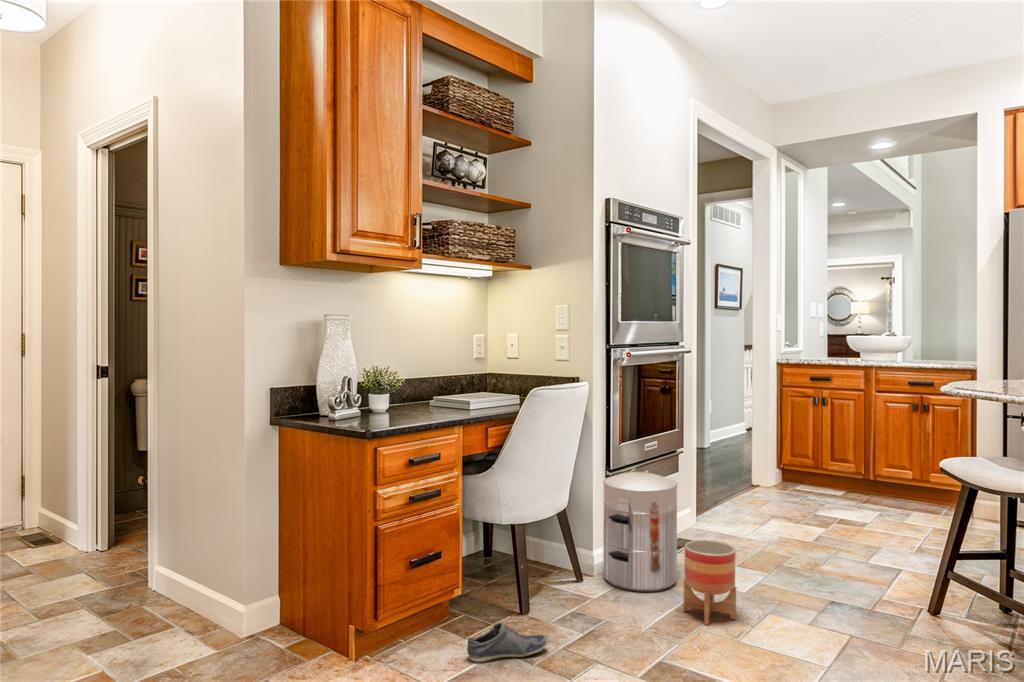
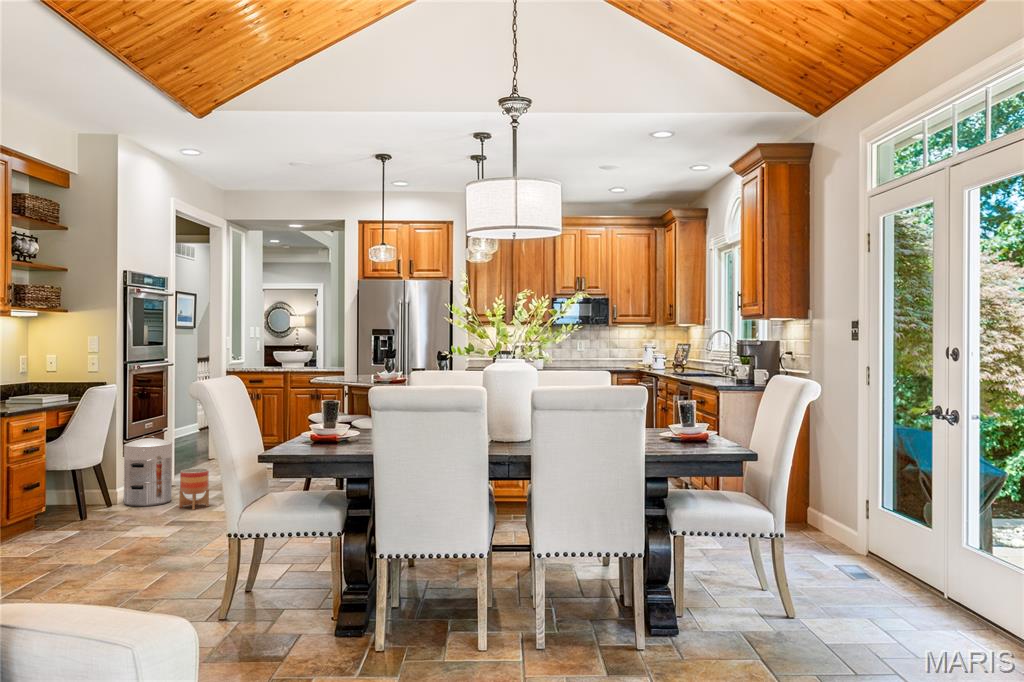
shoe: present [467,623,548,662] -> none [62,516,109,537]

